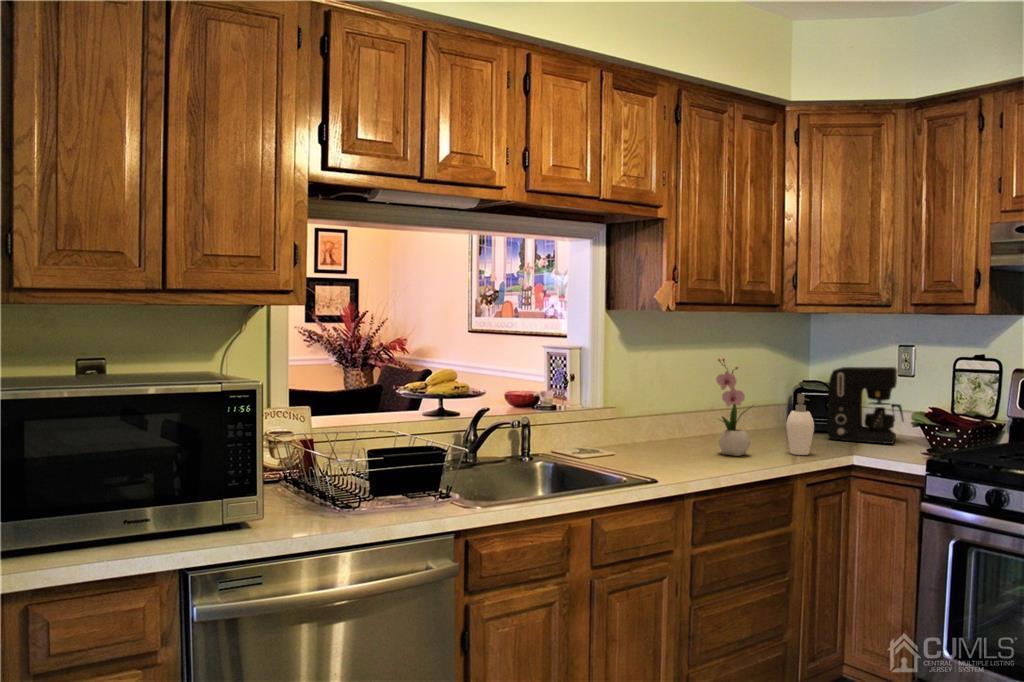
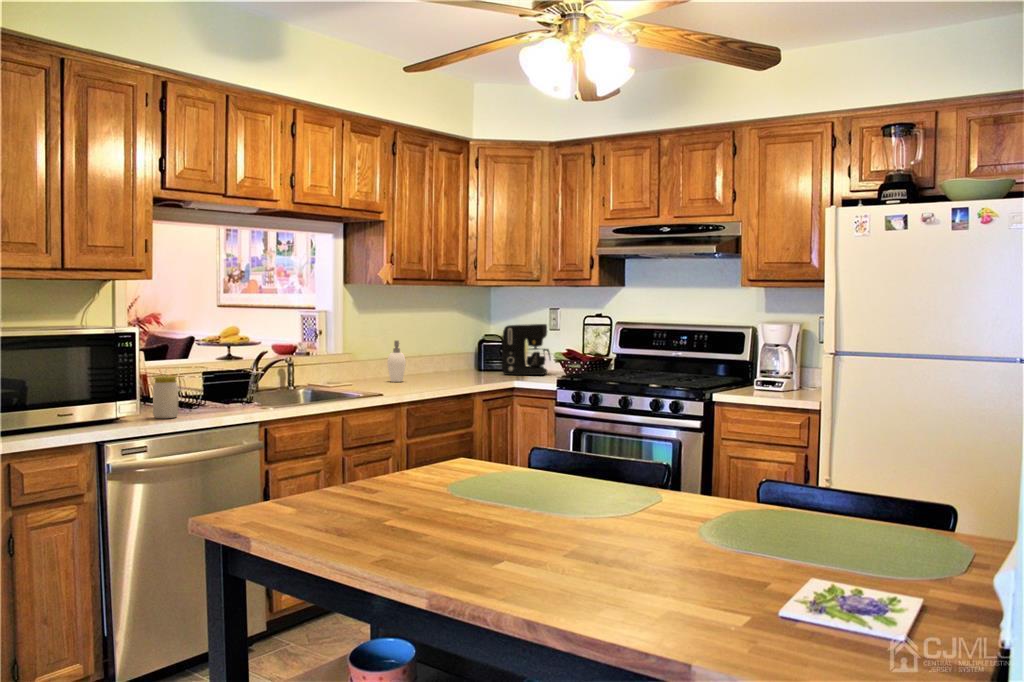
flower arrangement: present [716,358,750,456] -> none [424,317,451,384]
soap dispenser: present [786,394,814,455] -> present [387,341,406,382]
jar: none [288,456,326,526] -> present [153,376,178,418]

